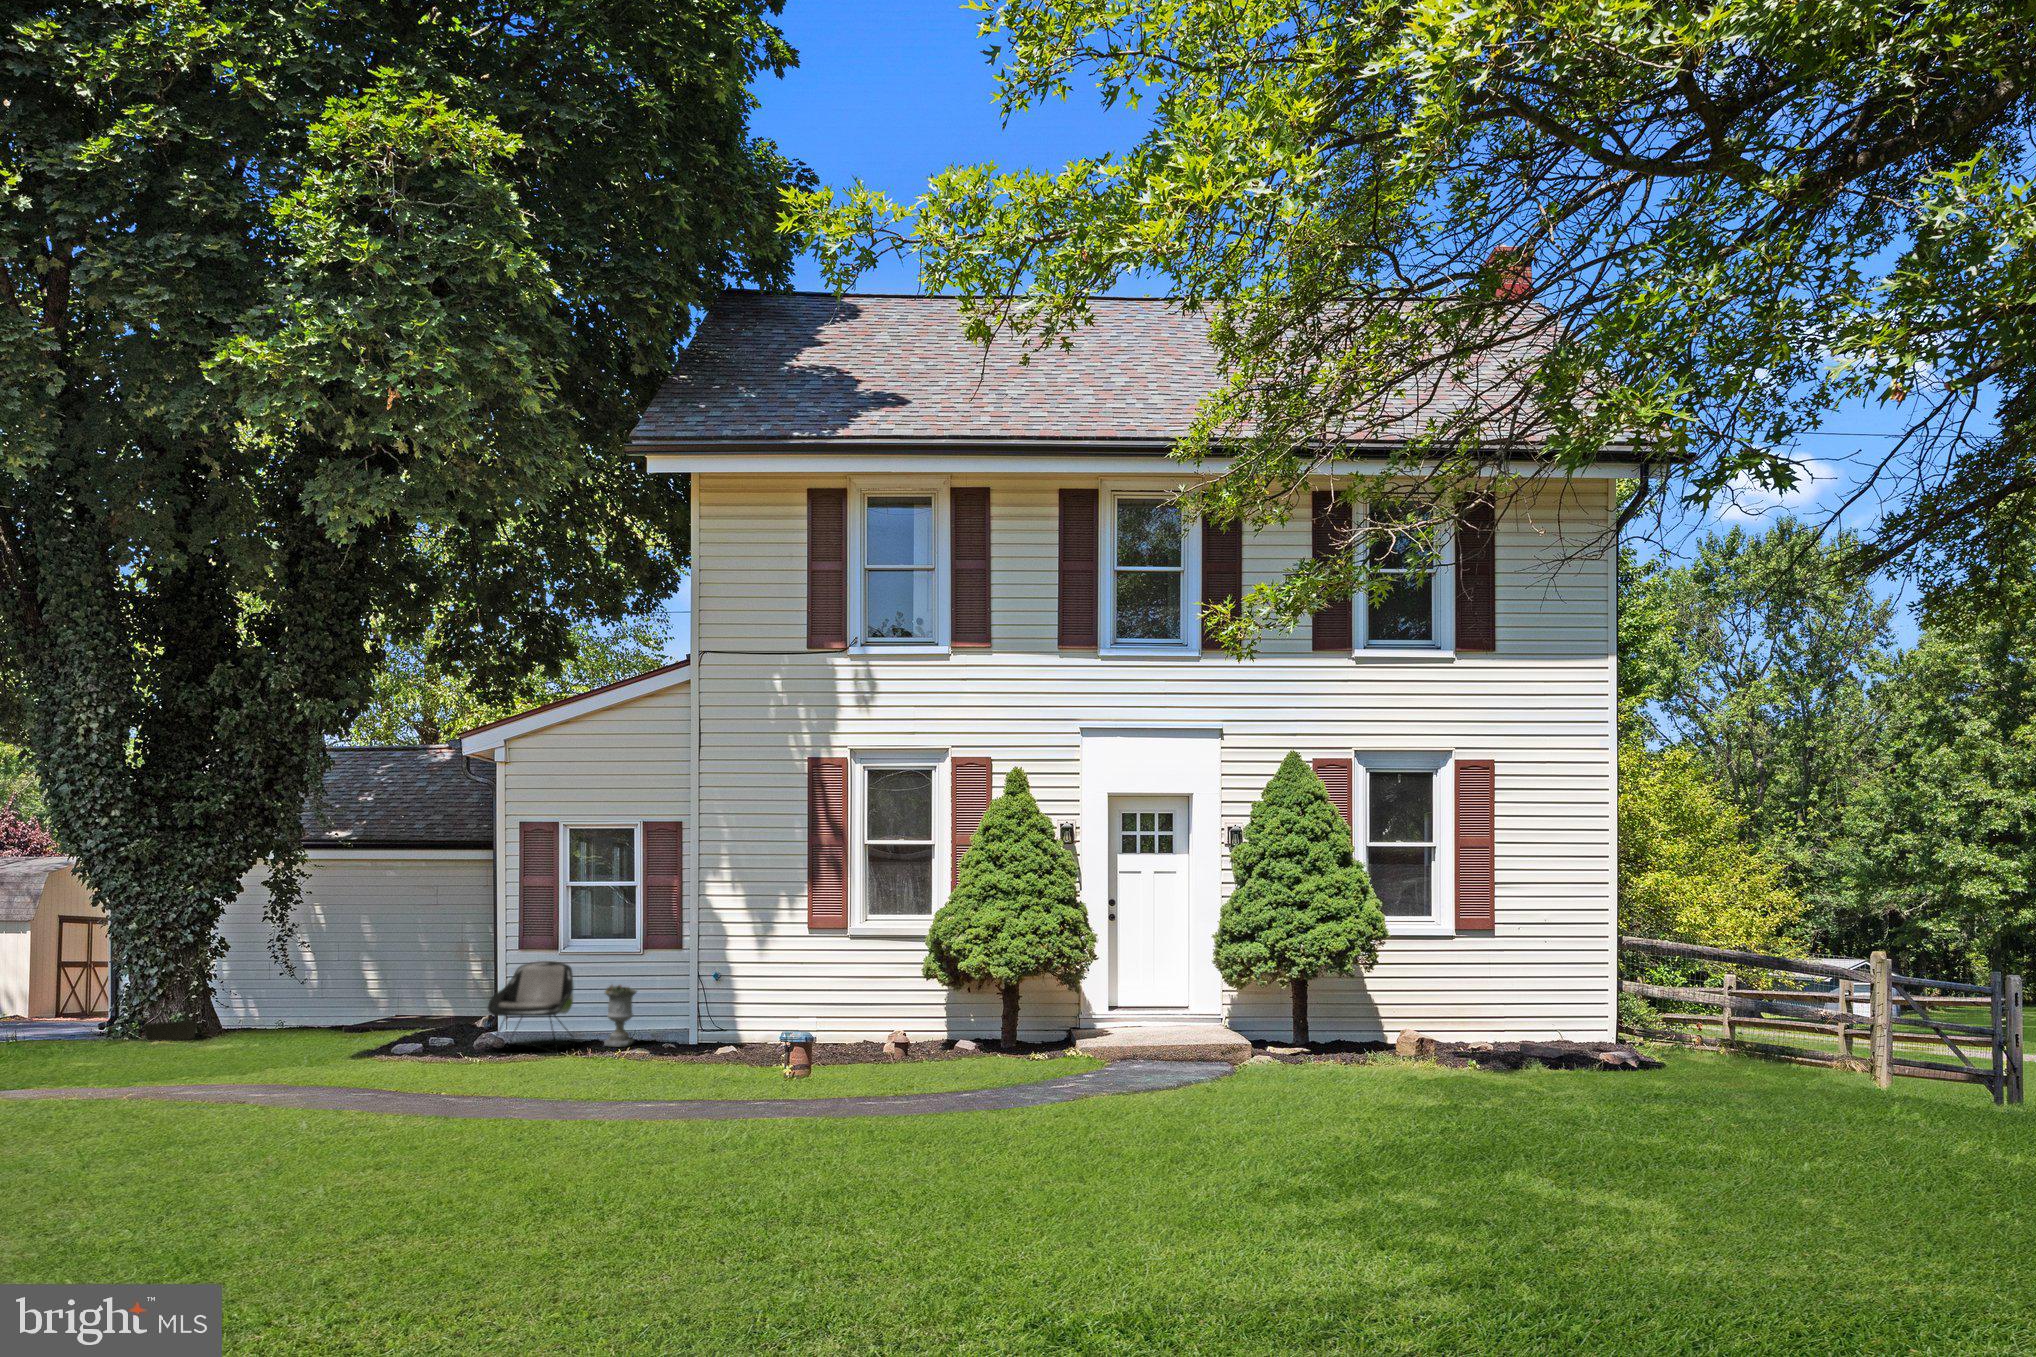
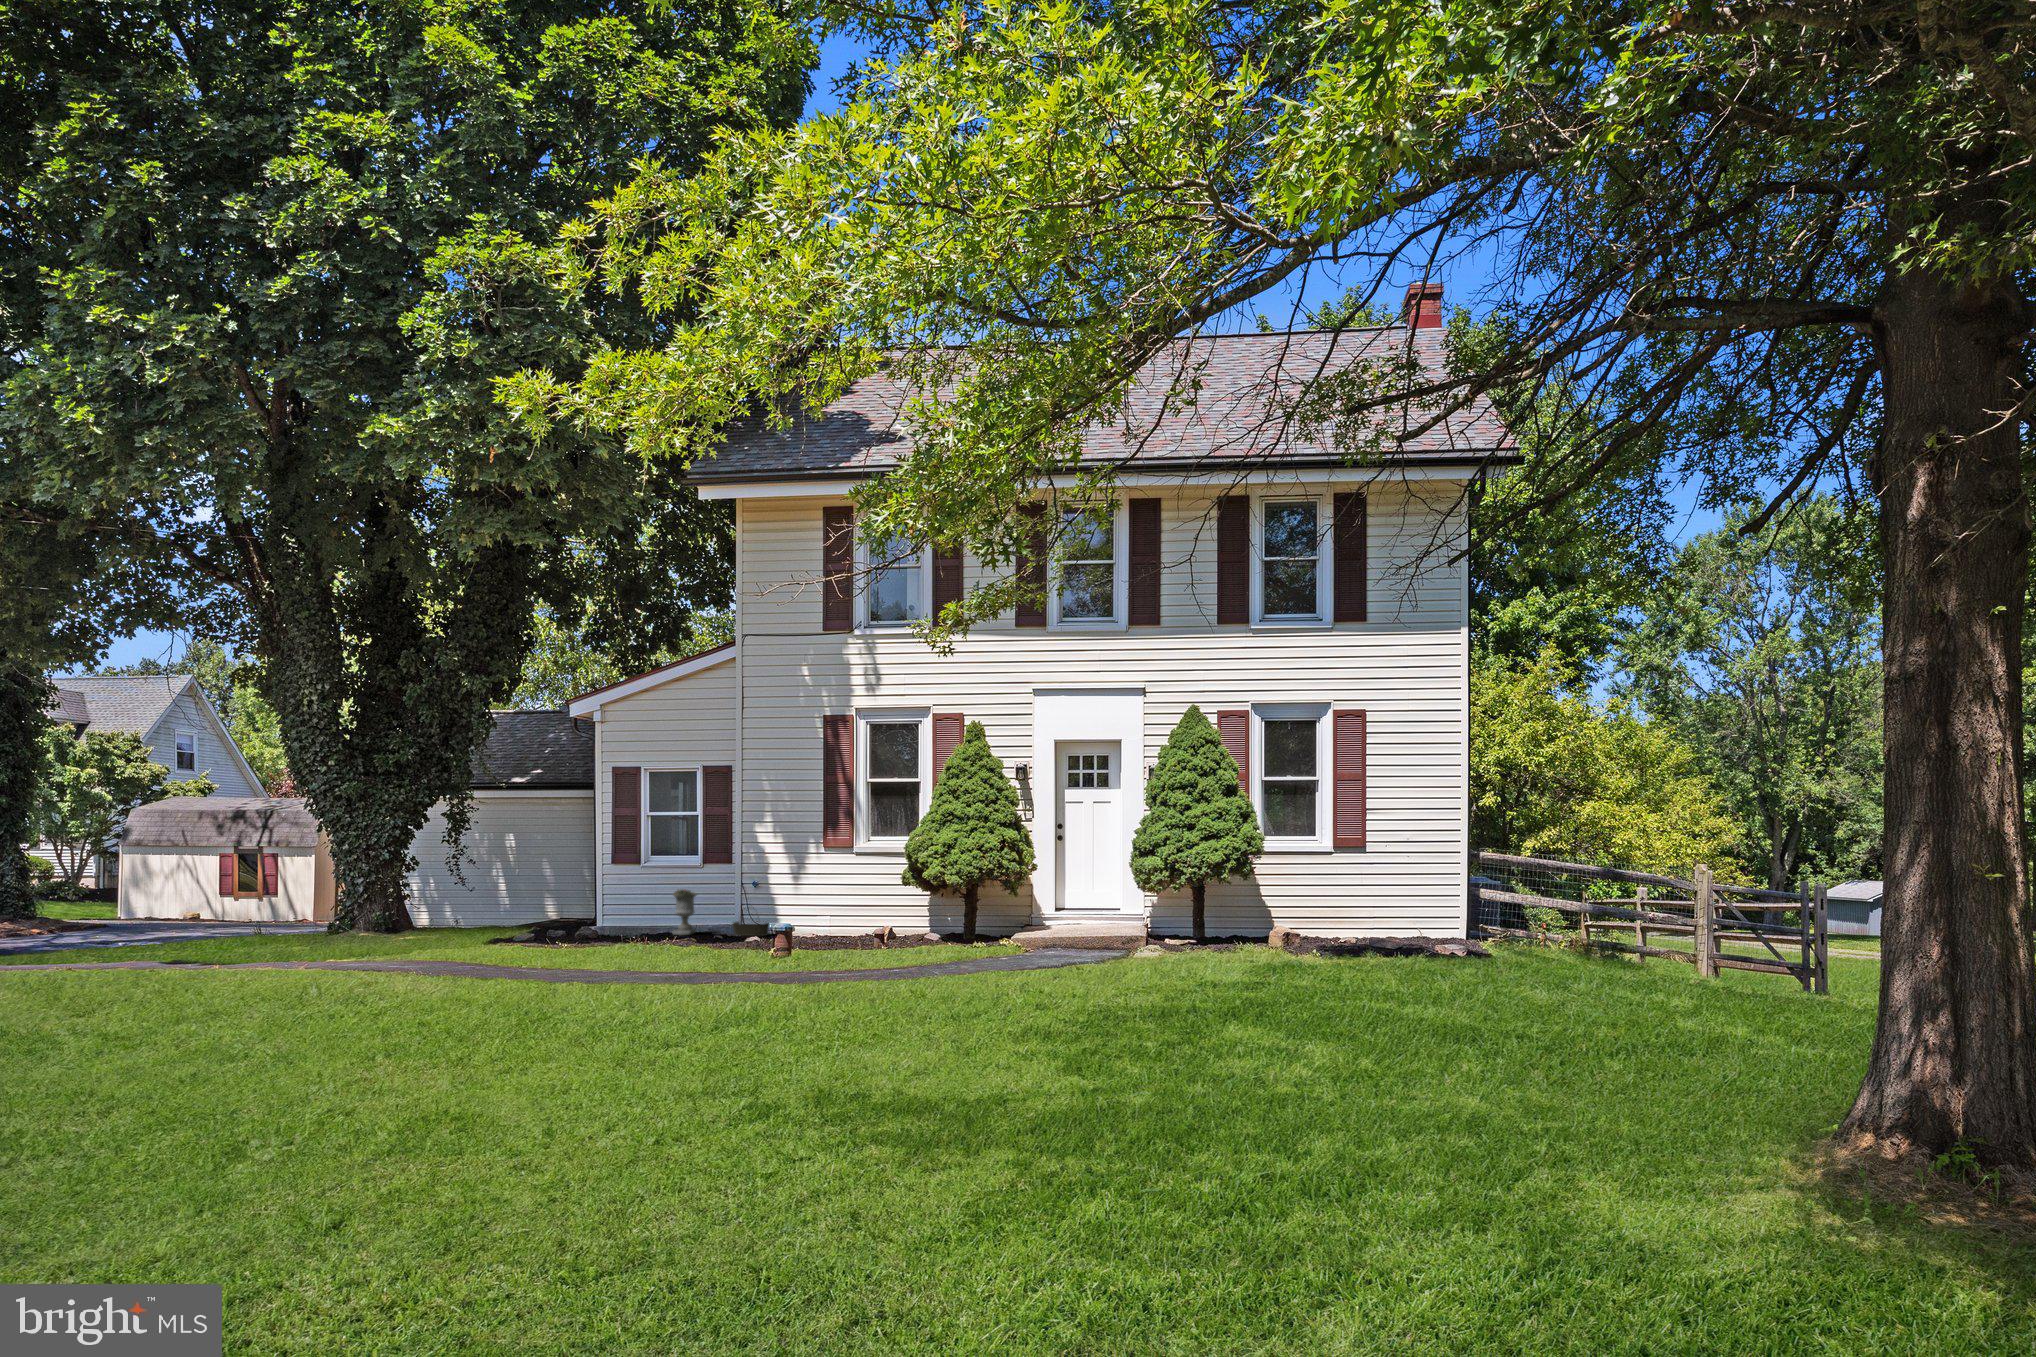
lounge chair: present [488,961,575,1053] -> none [585,871,653,939]
basket: present [144,1003,198,1042] -> present [733,907,769,937]

